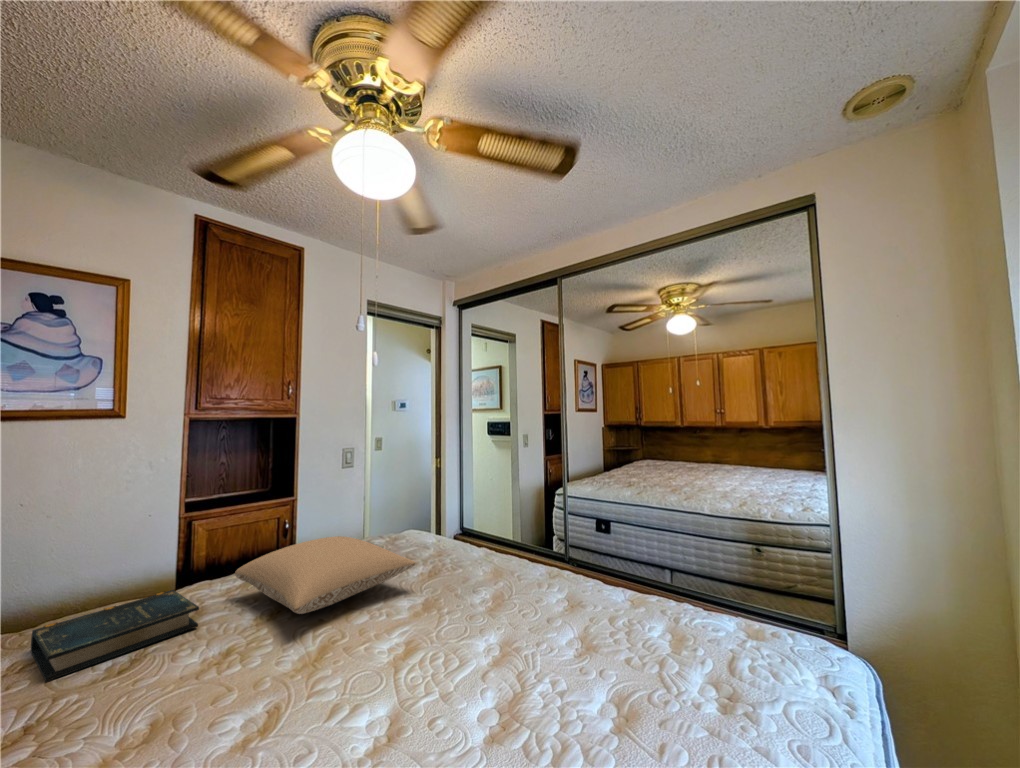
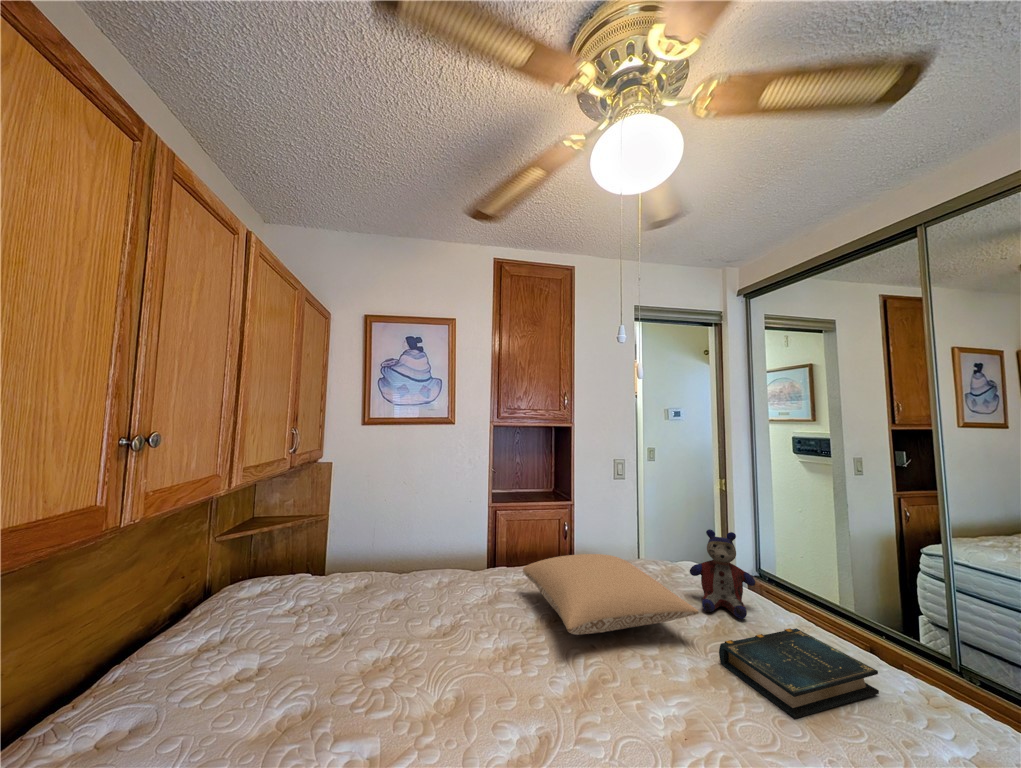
stuffed bear: none [409,497,459,566] -> present [690,529,756,619]
book: present [31,590,199,681] -> present [719,628,879,719]

